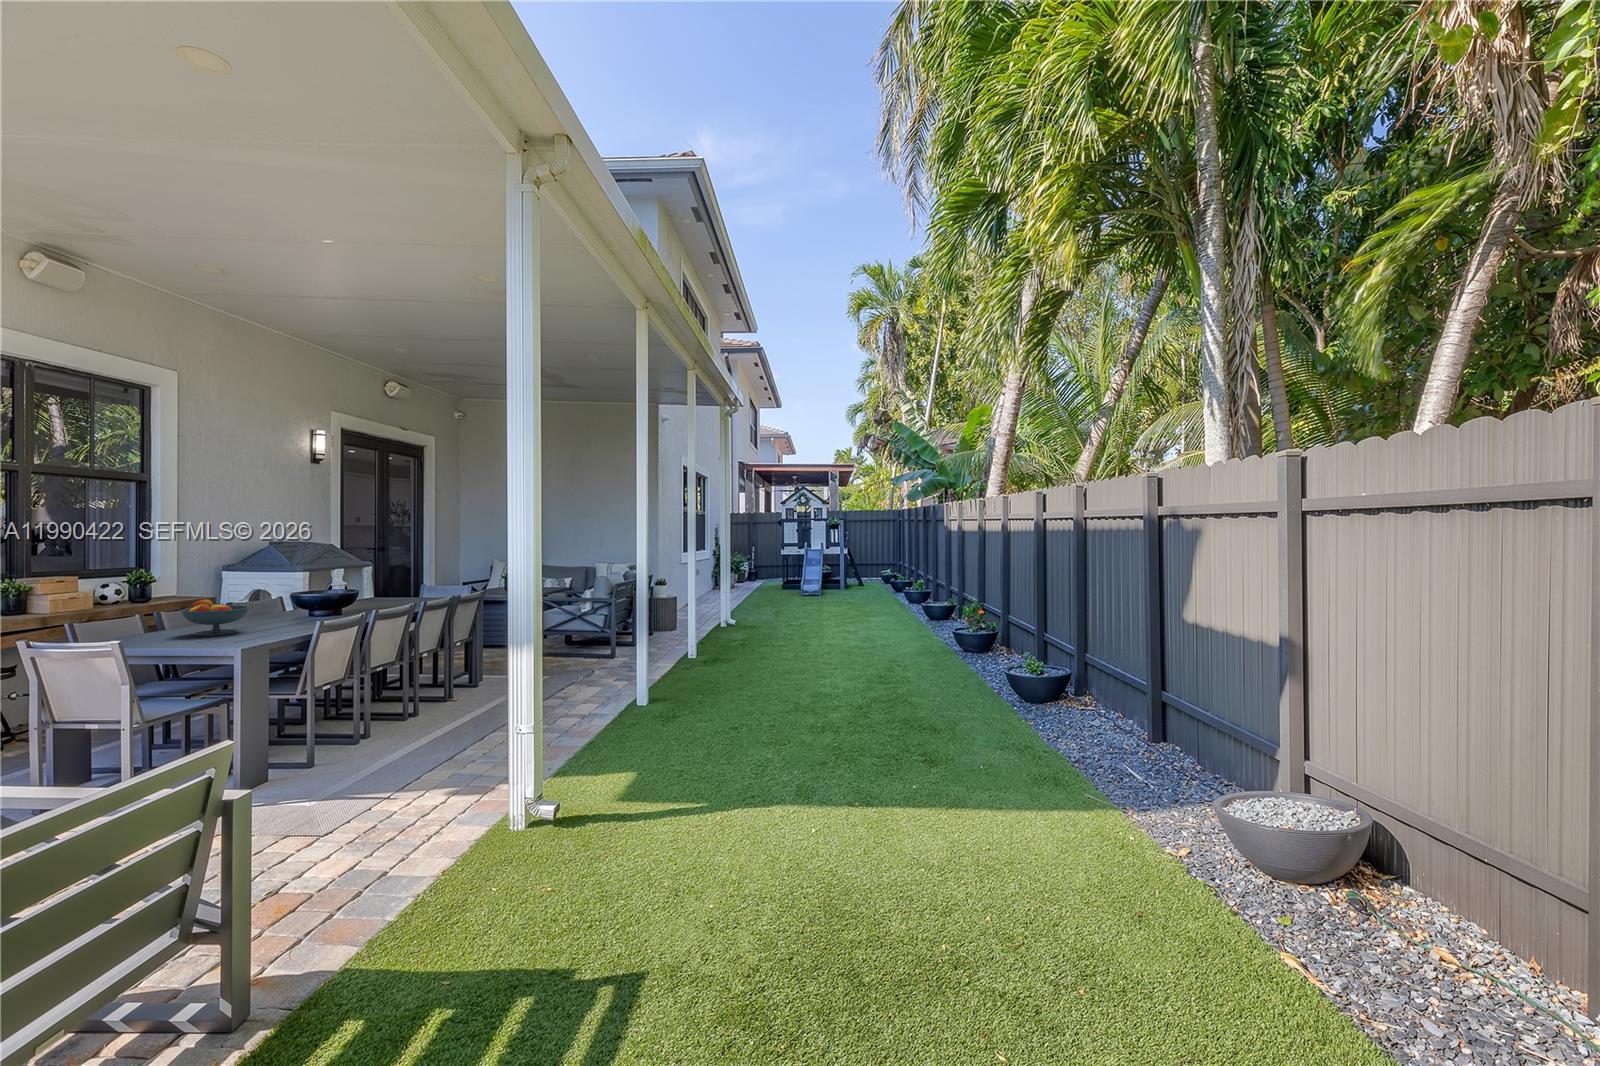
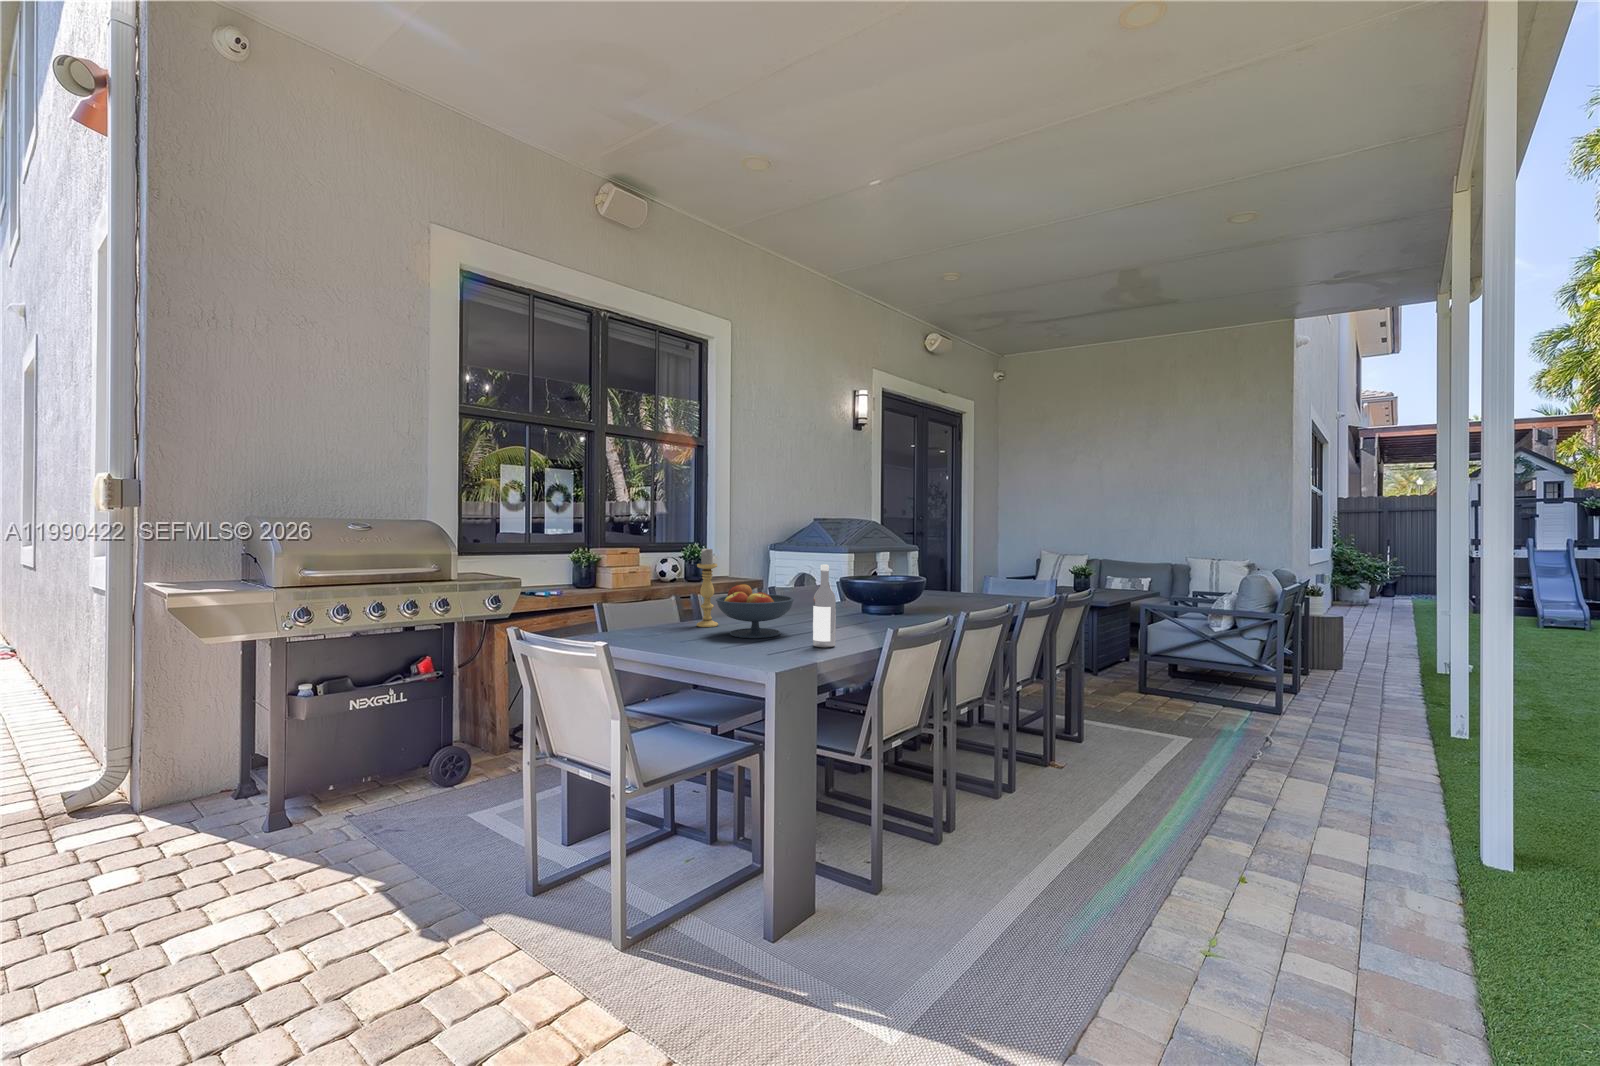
candle holder: none [159,574,180,633] -> present [697,548,718,627]
wine bottle: none [265,583,283,635] -> present [813,565,836,648]

